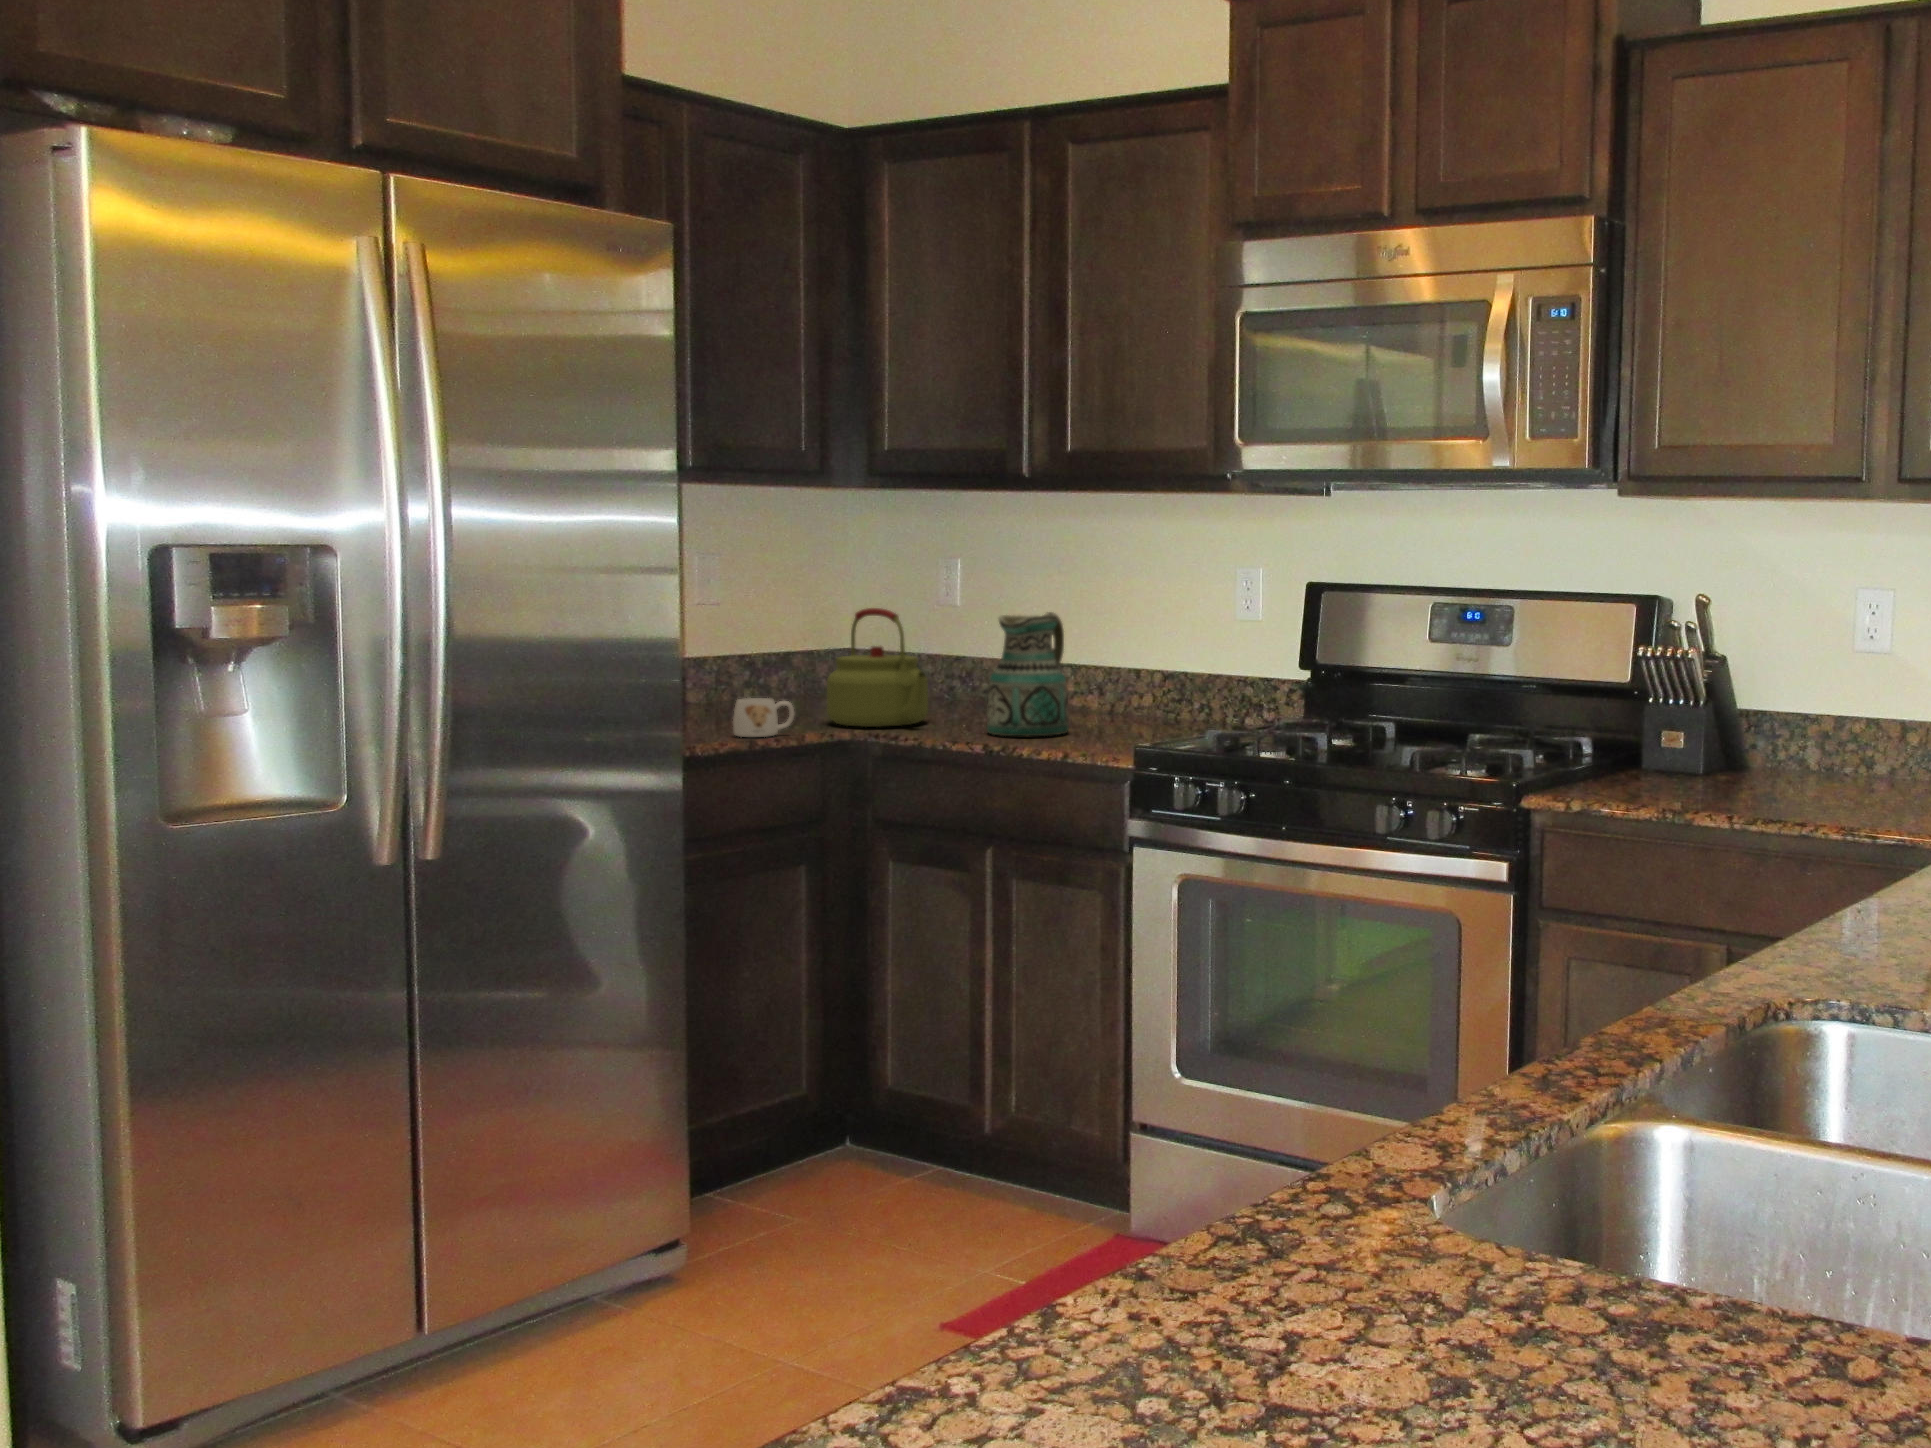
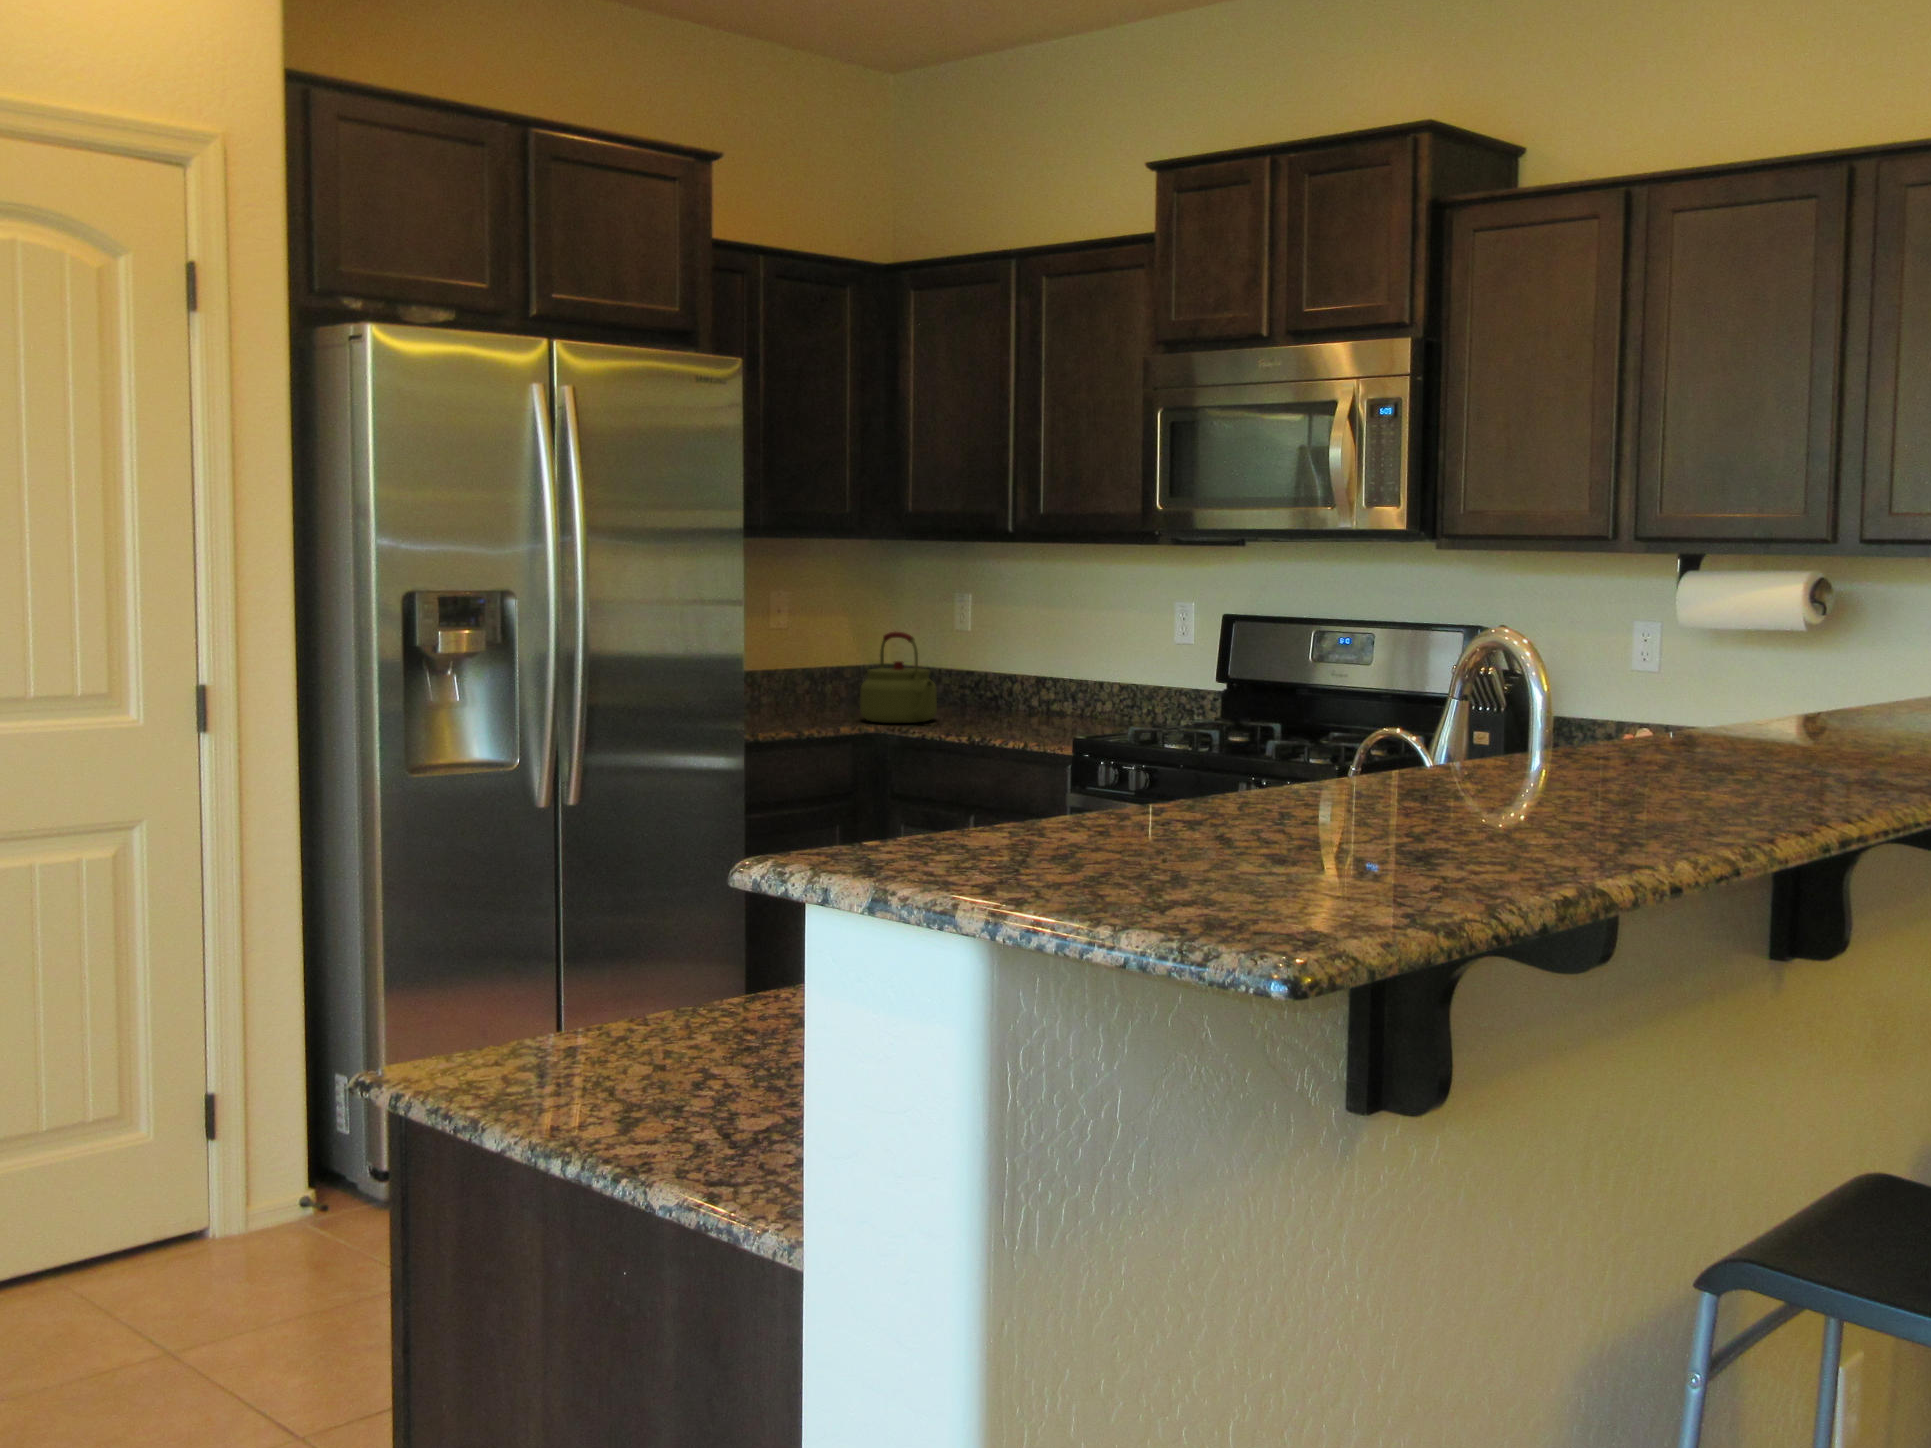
ceramic pitcher: present [987,612,1069,736] -> none [977,636,1040,732]
mug: present [733,698,794,737] -> none [789,700,834,729]

